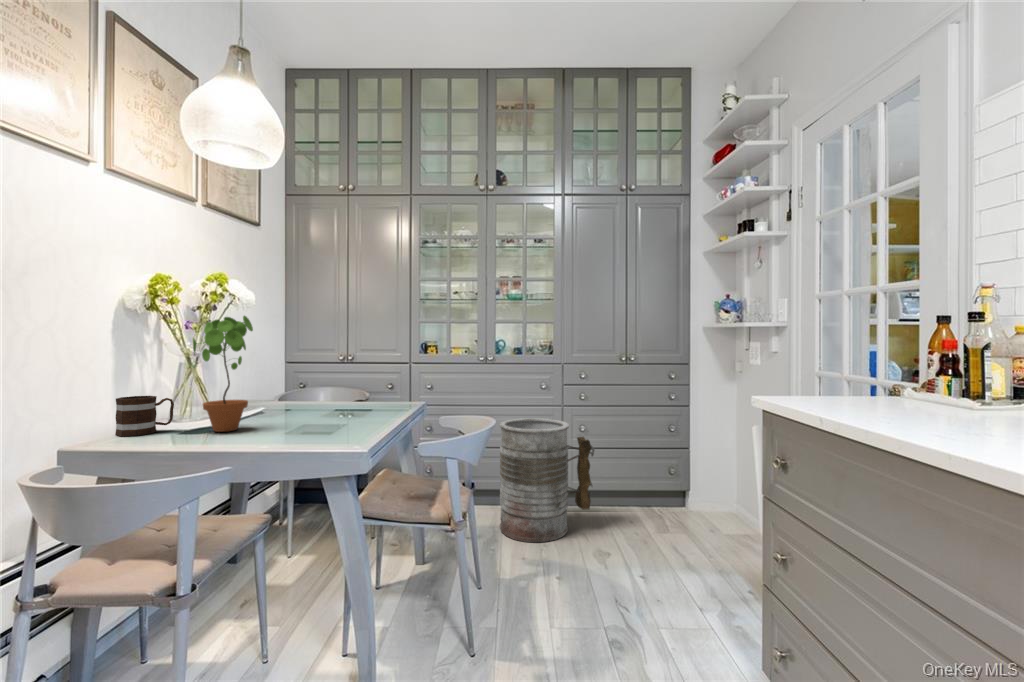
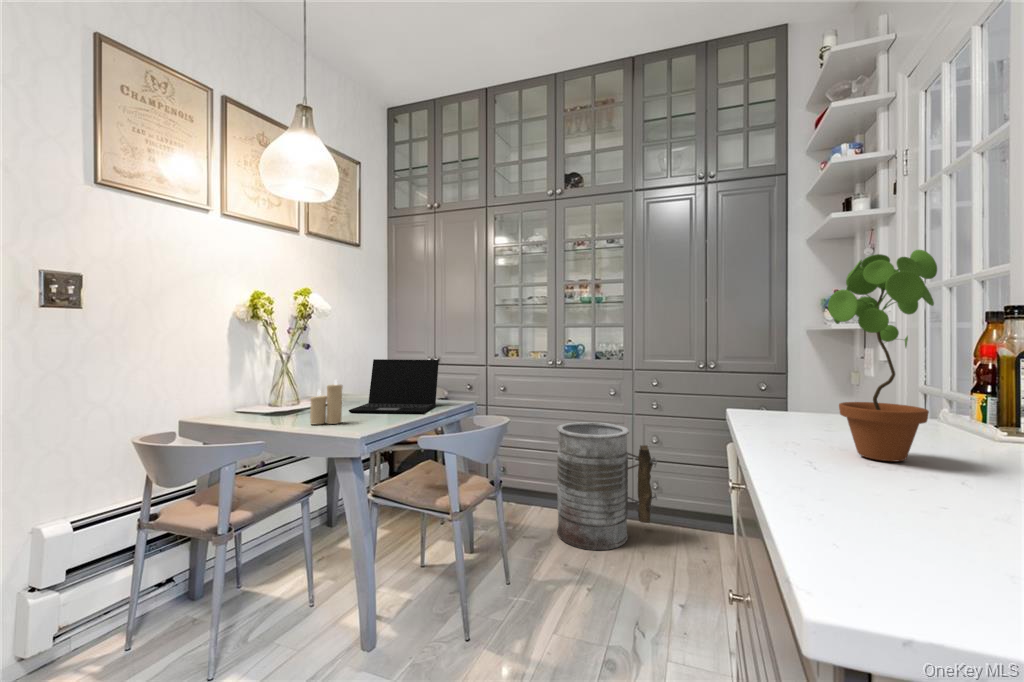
potted plant: present [193,316,253,432] -> present [828,250,937,461]
laptop: none [296,357,388,419] -> present [349,359,439,414]
candle: none [270,379,309,434] -> present [310,380,343,424]
mug: present [115,396,174,436] -> none [216,388,257,419]

